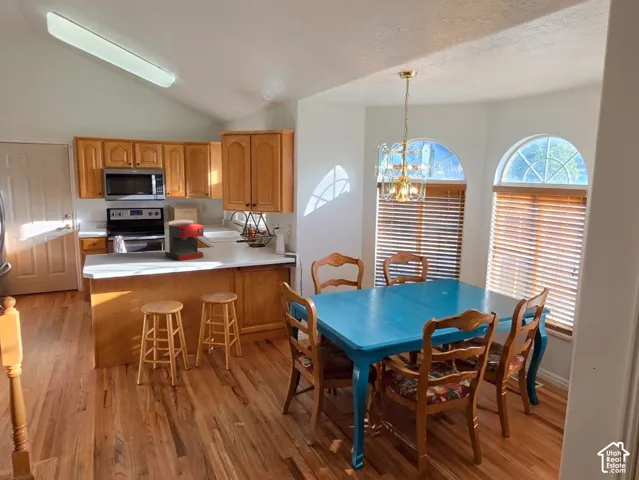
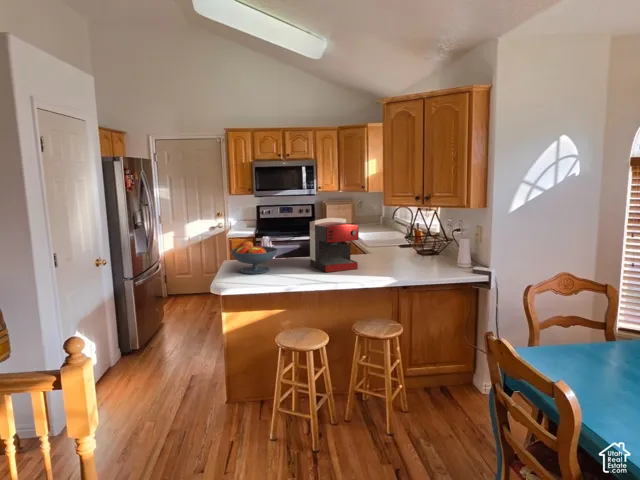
fruit bowl: none [98,238,139,263] -> present [231,241,277,274]

